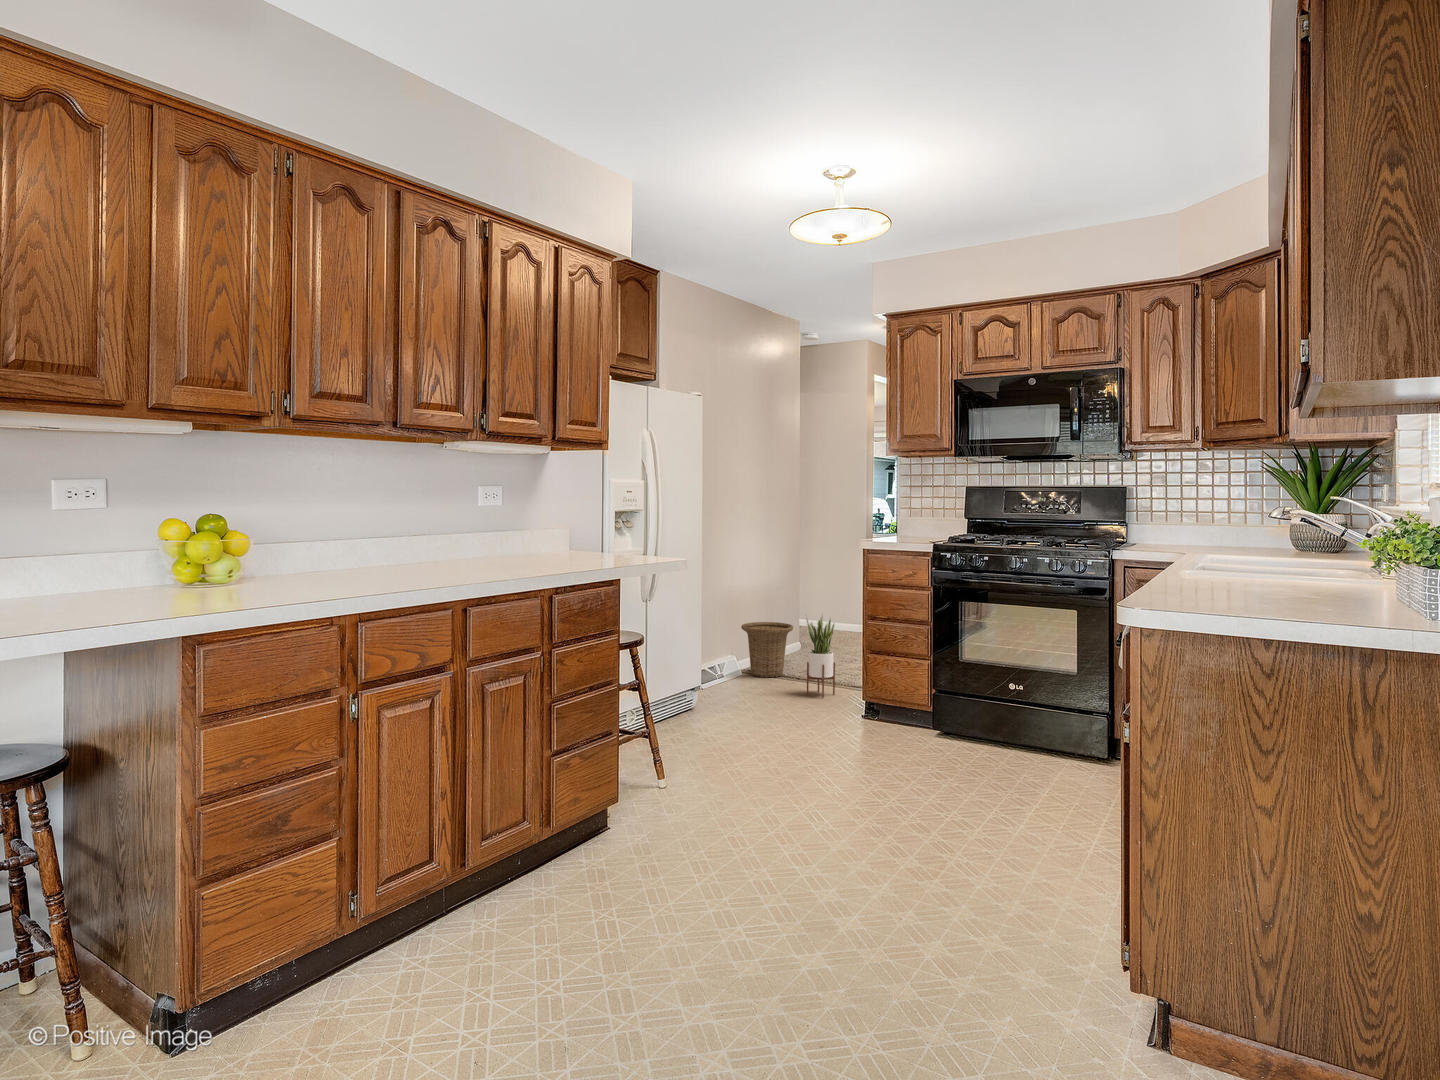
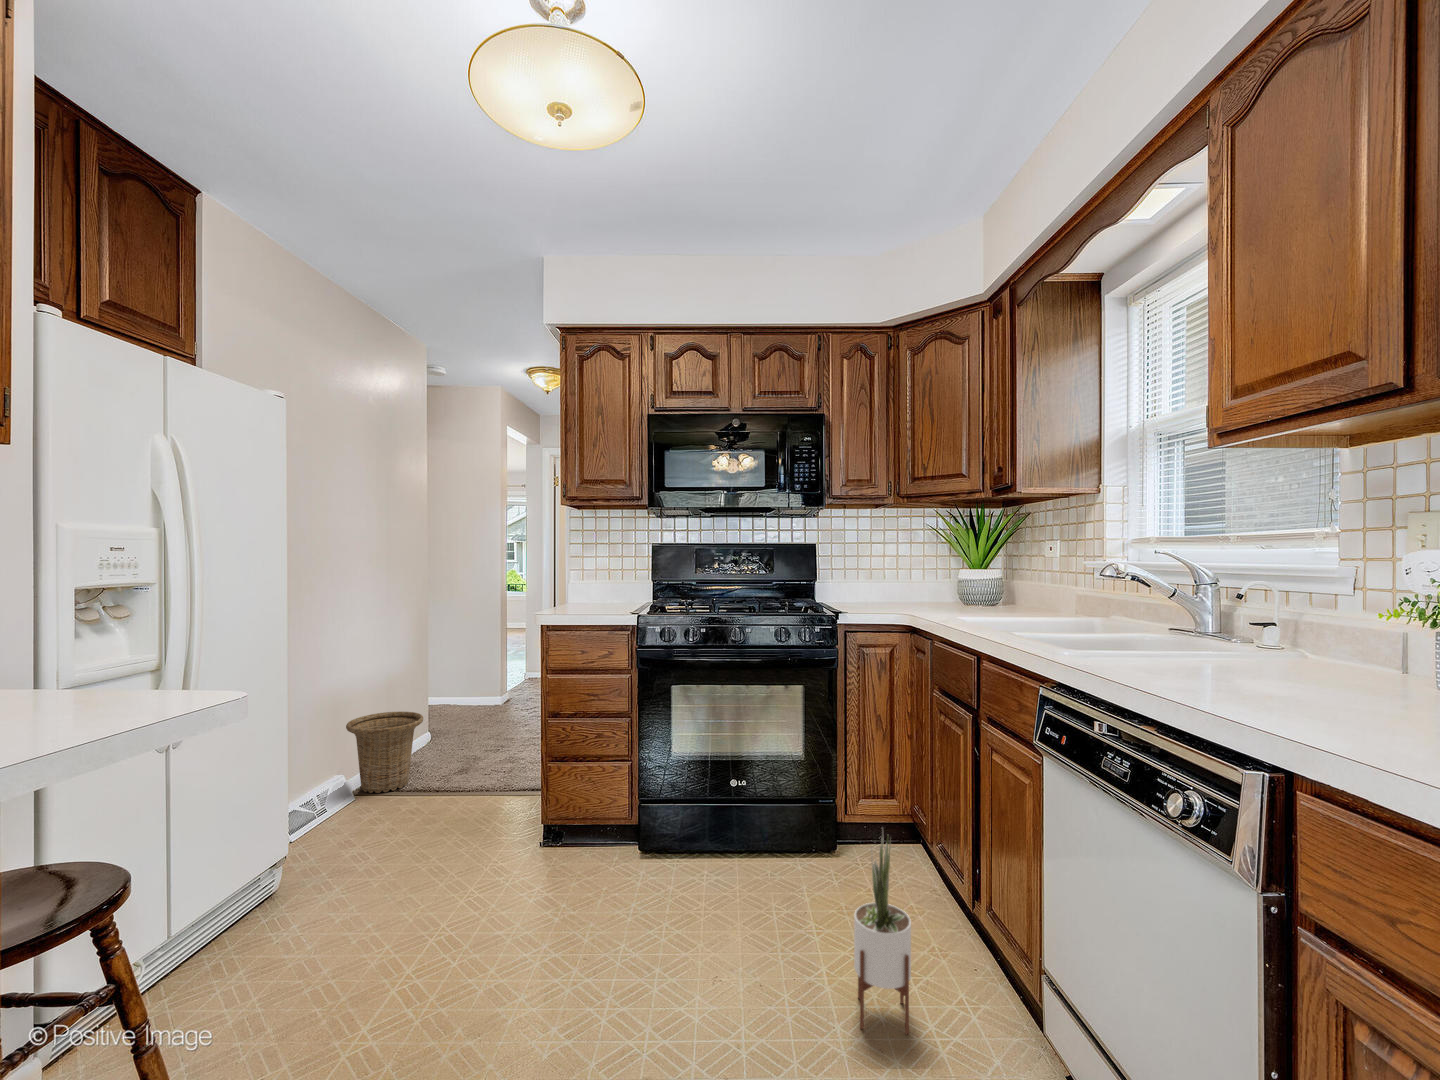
potted plant: present [805,613,835,698] -> present [854,837,911,1034]

